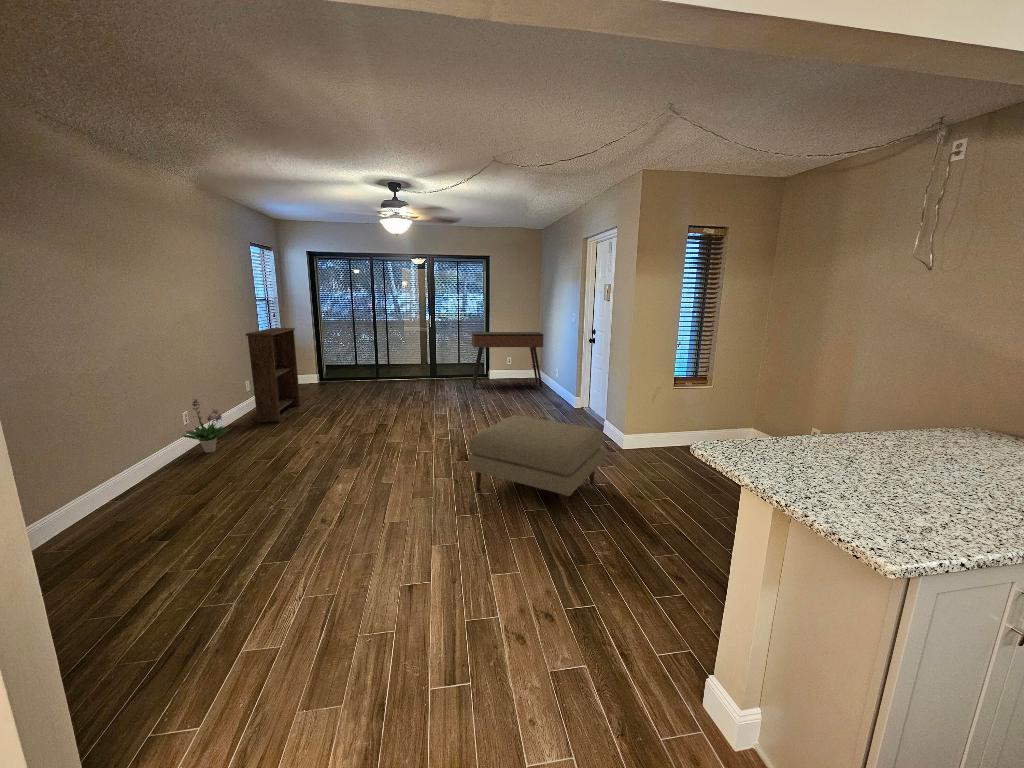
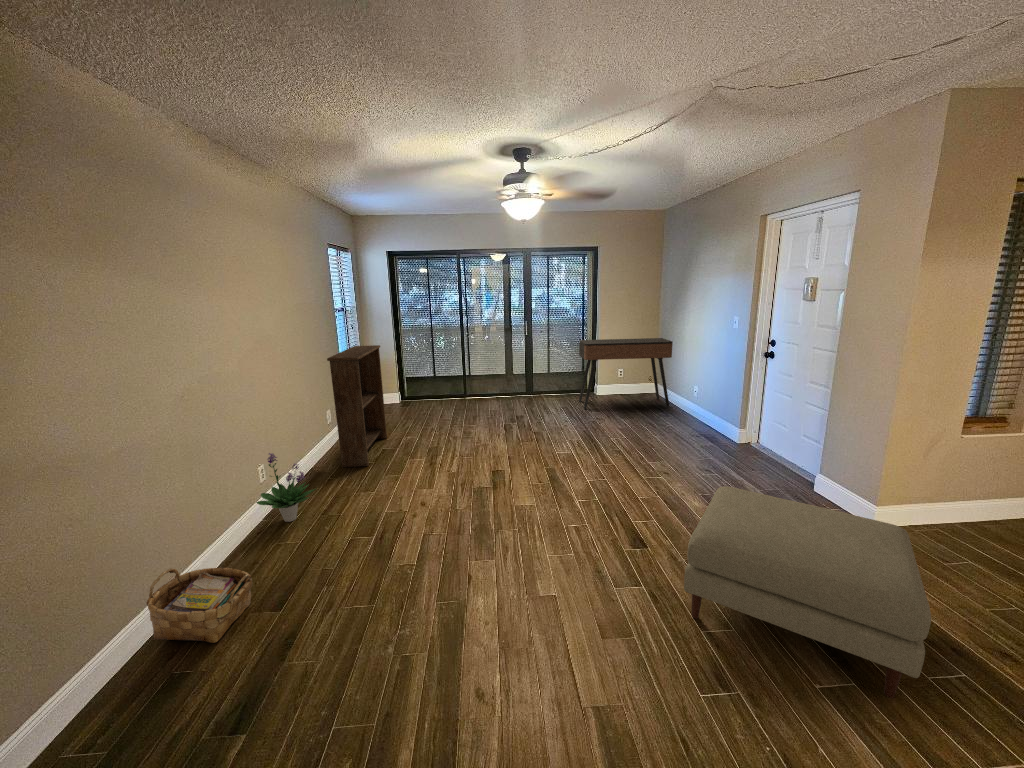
woven basket: none [99,462,177,507] -> present [146,568,252,643]

